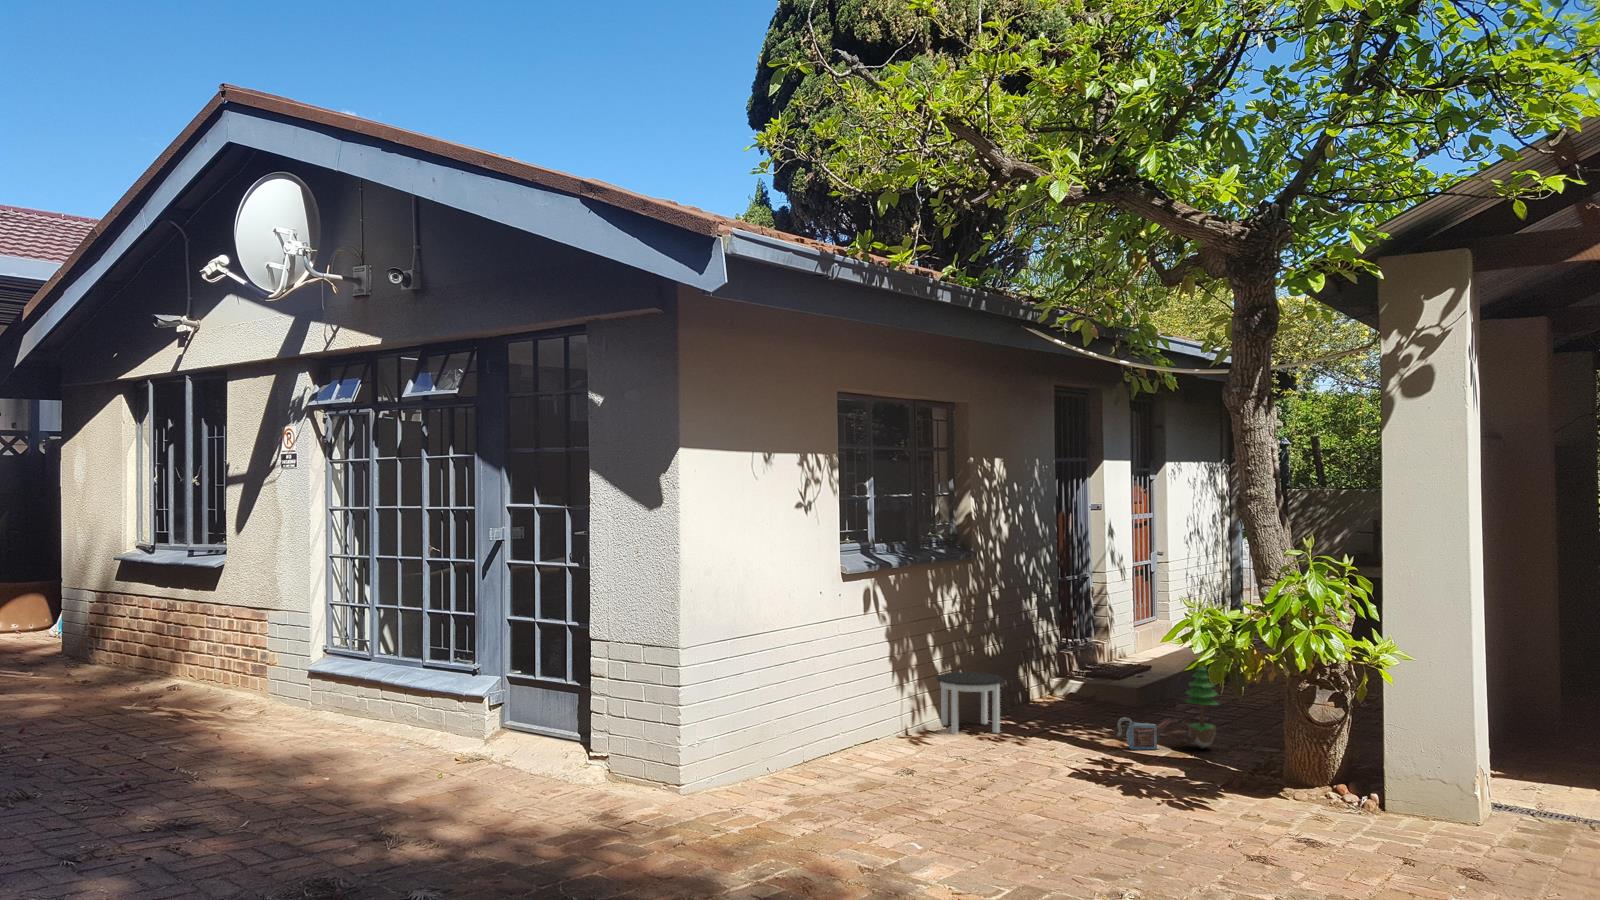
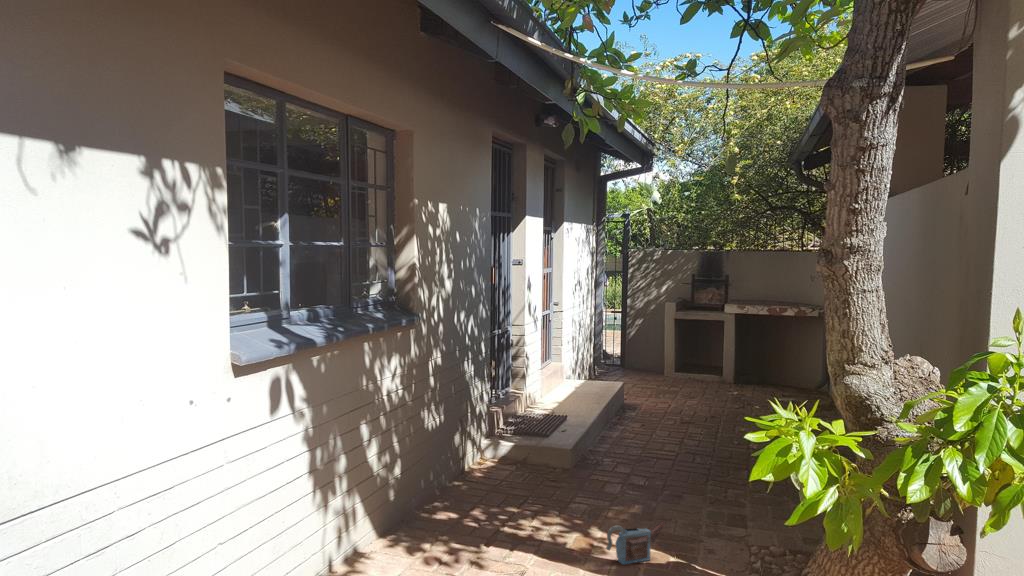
potted tree: present [1186,667,1218,748] -> none [677,439,719,551]
round table: present [936,672,1004,734] -> none [372,465,458,559]

